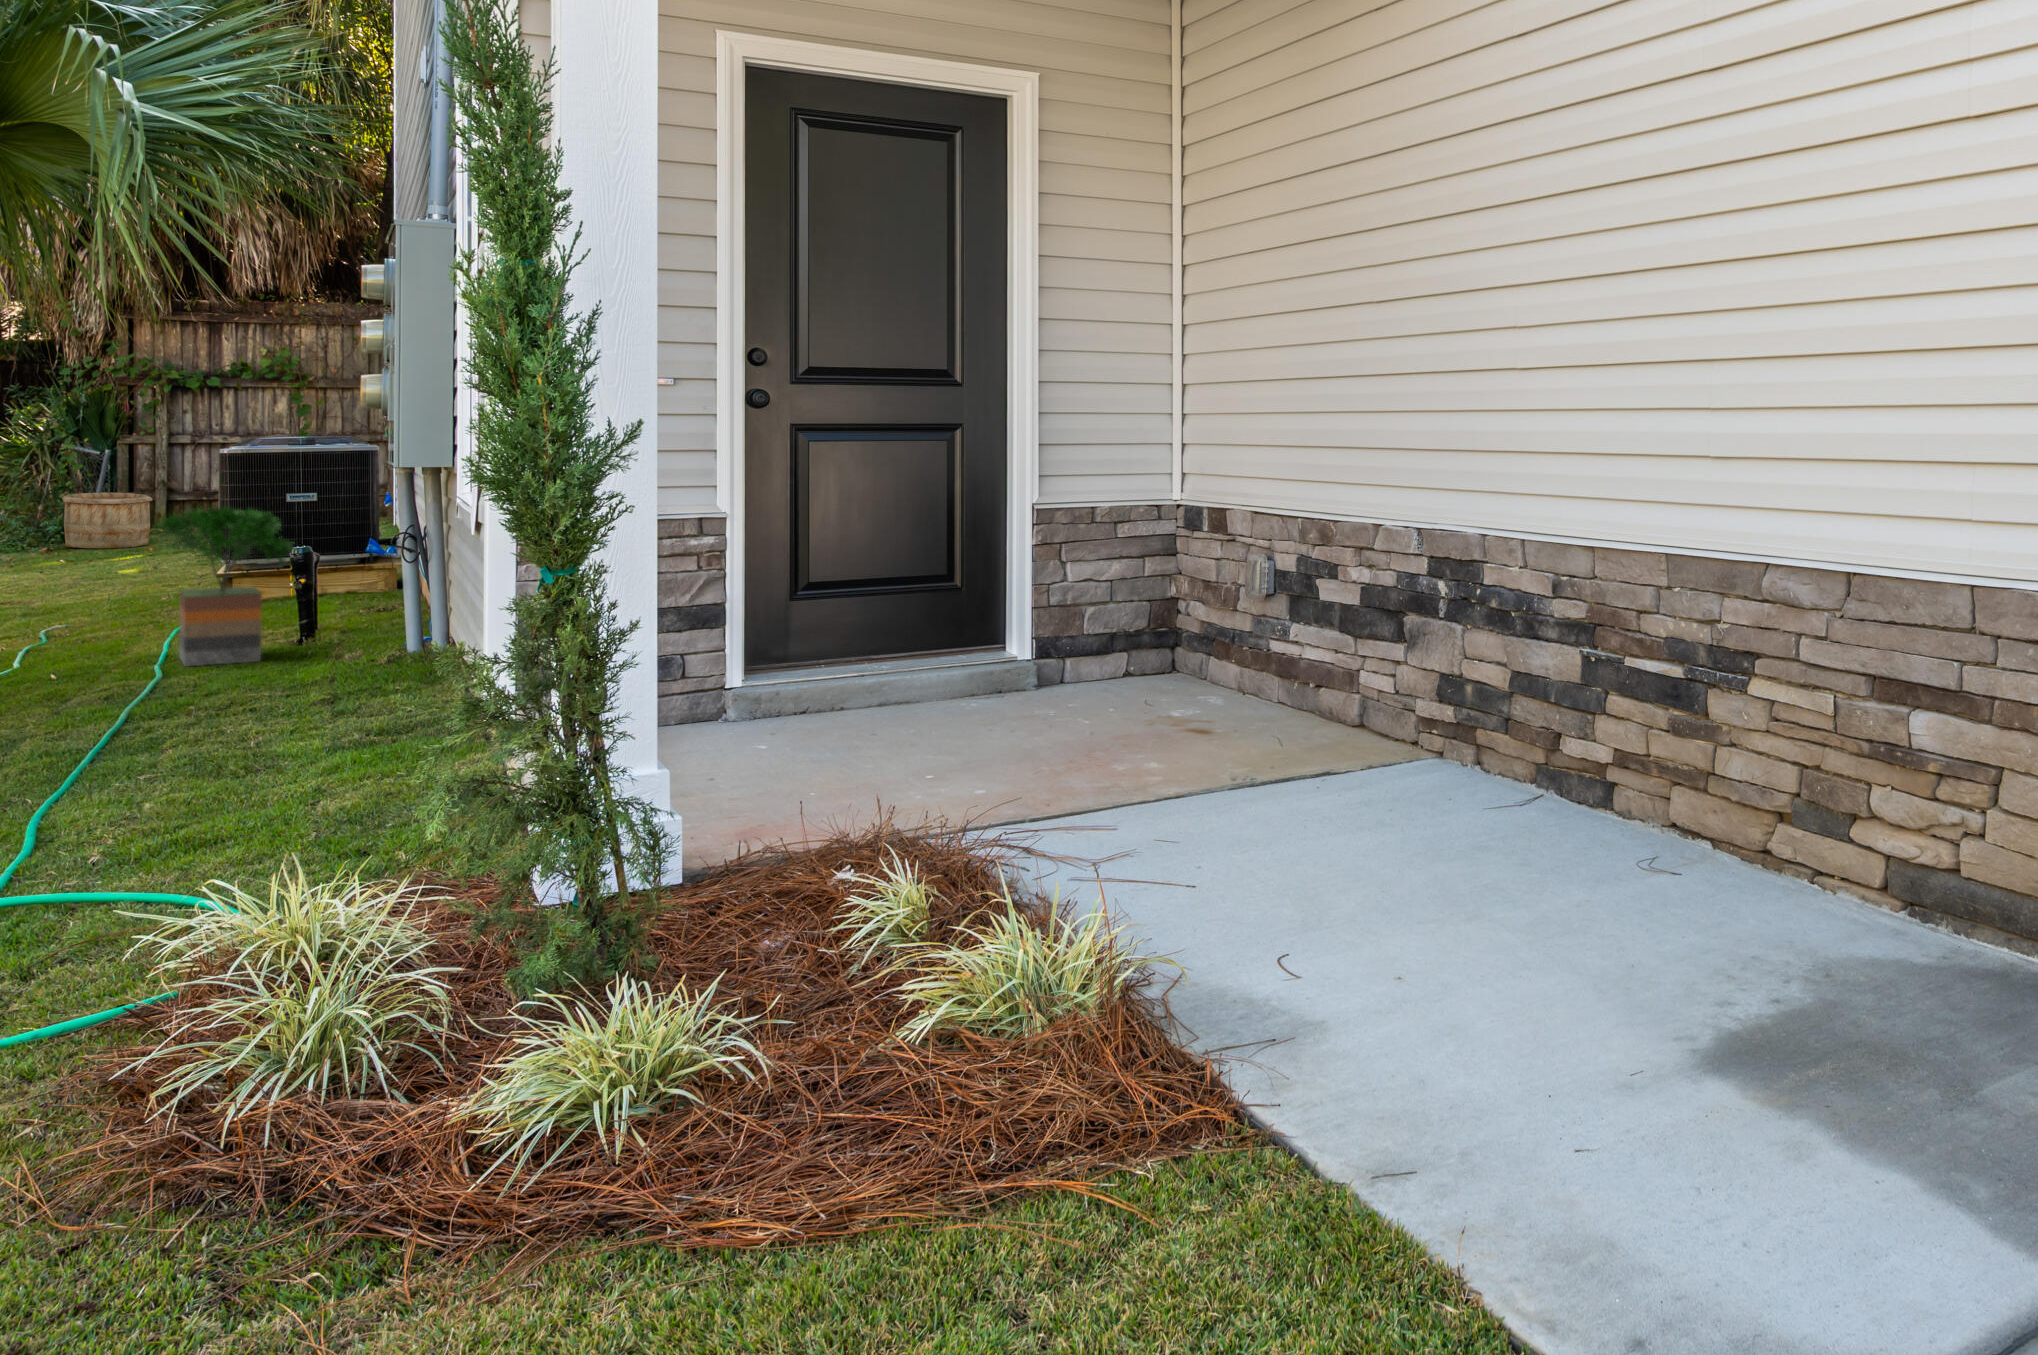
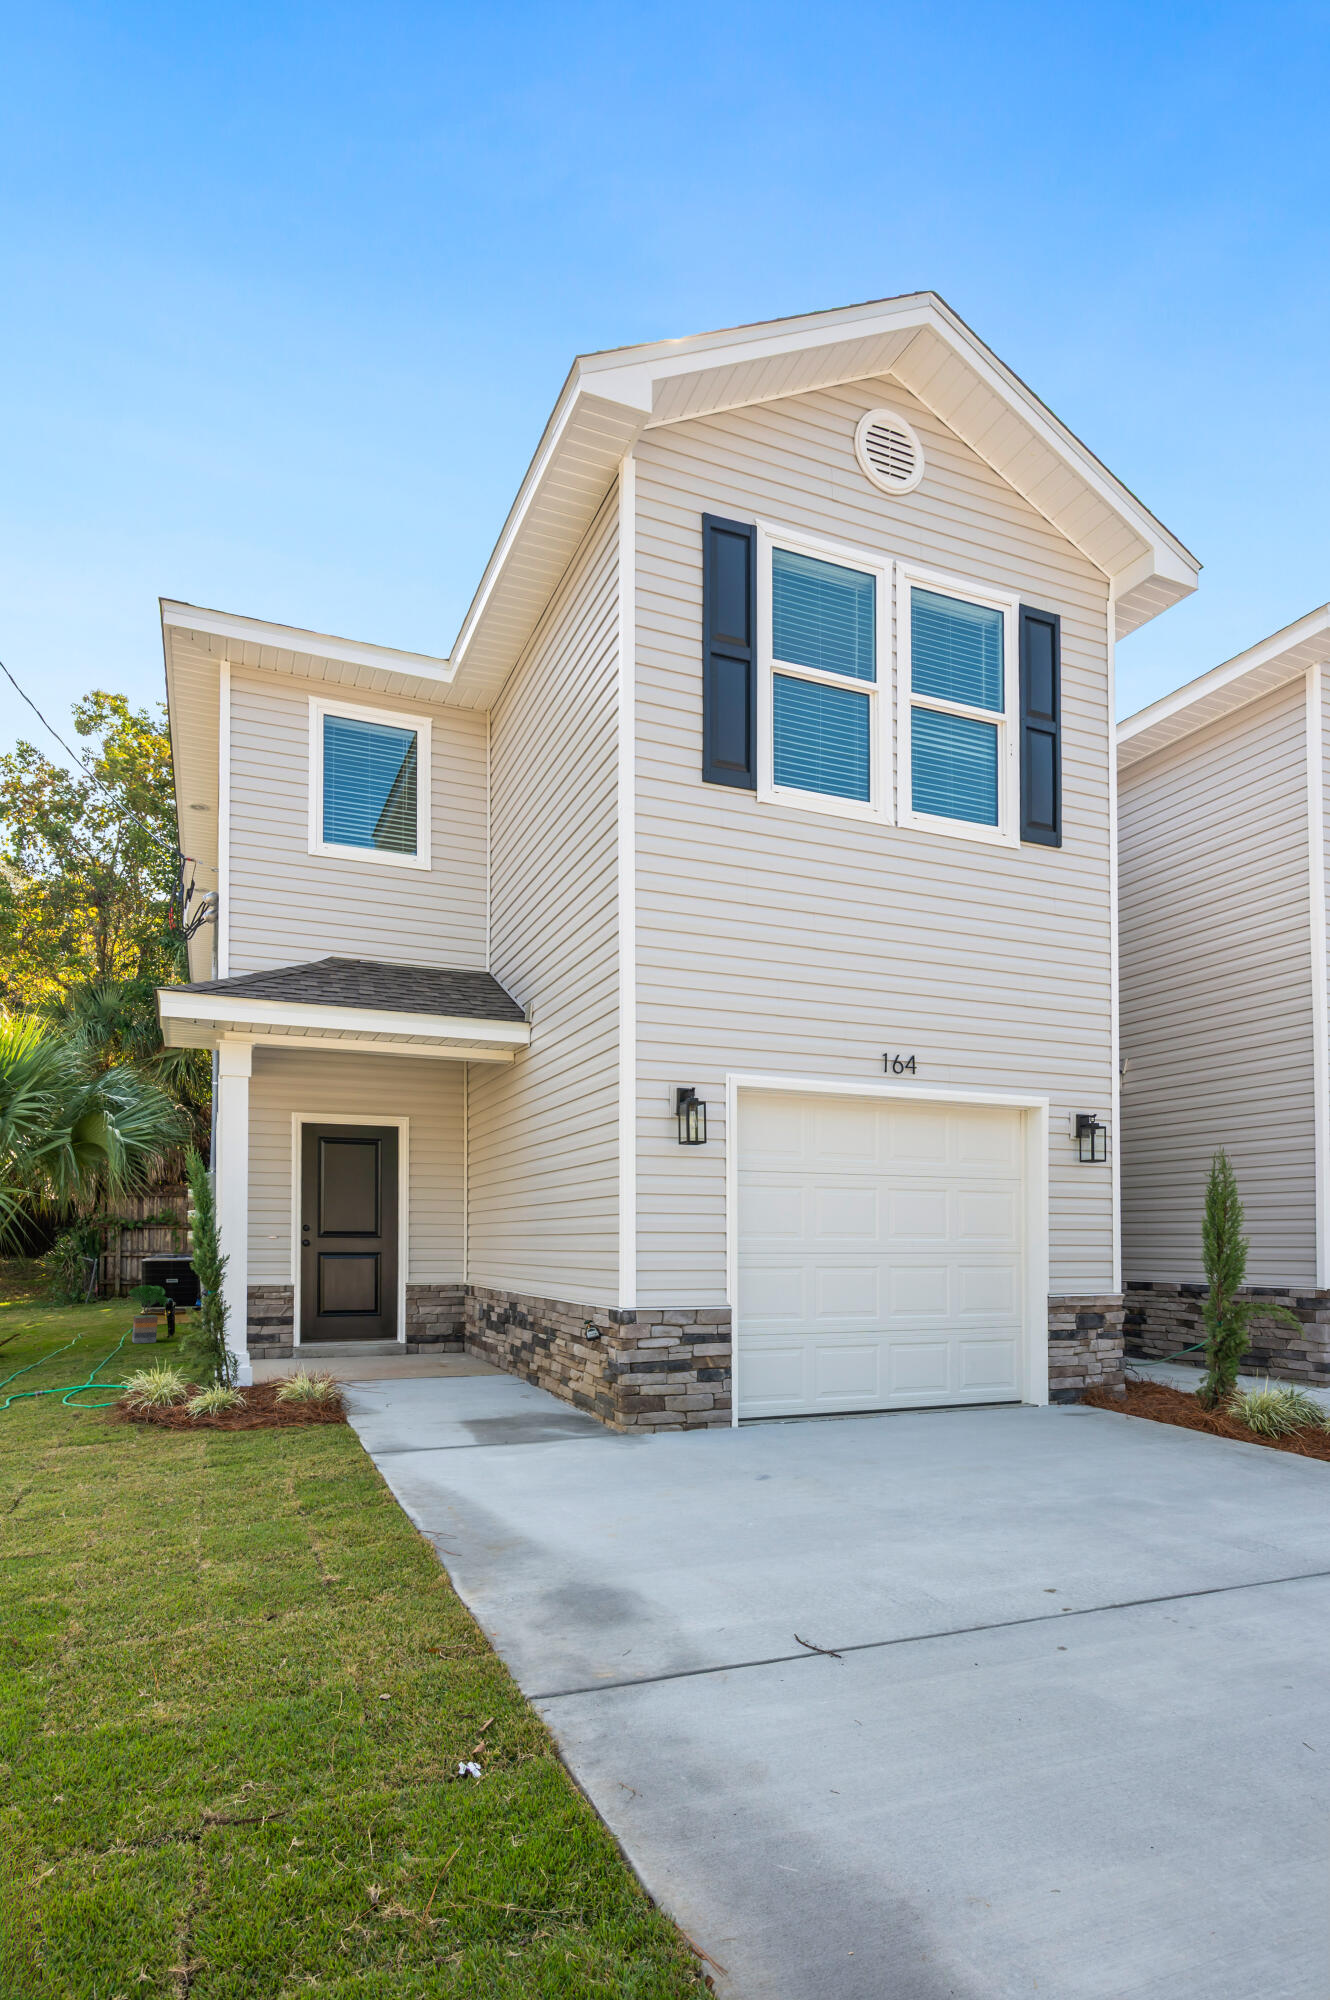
wooden bucket: present [62,493,152,548] -> none [83,1280,115,1305]

